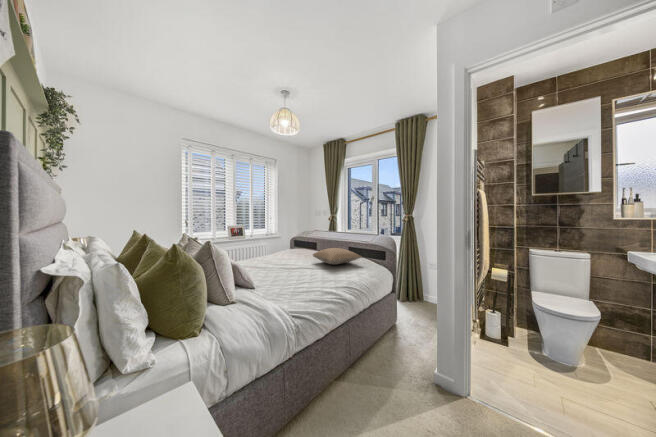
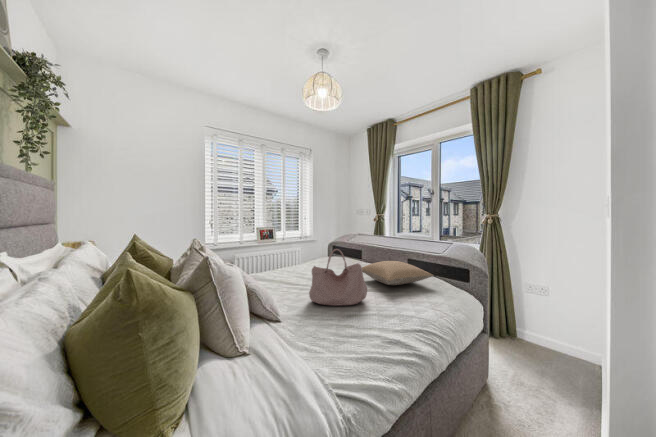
handbag: none [275,239,316,278] -> present [309,249,368,306]

